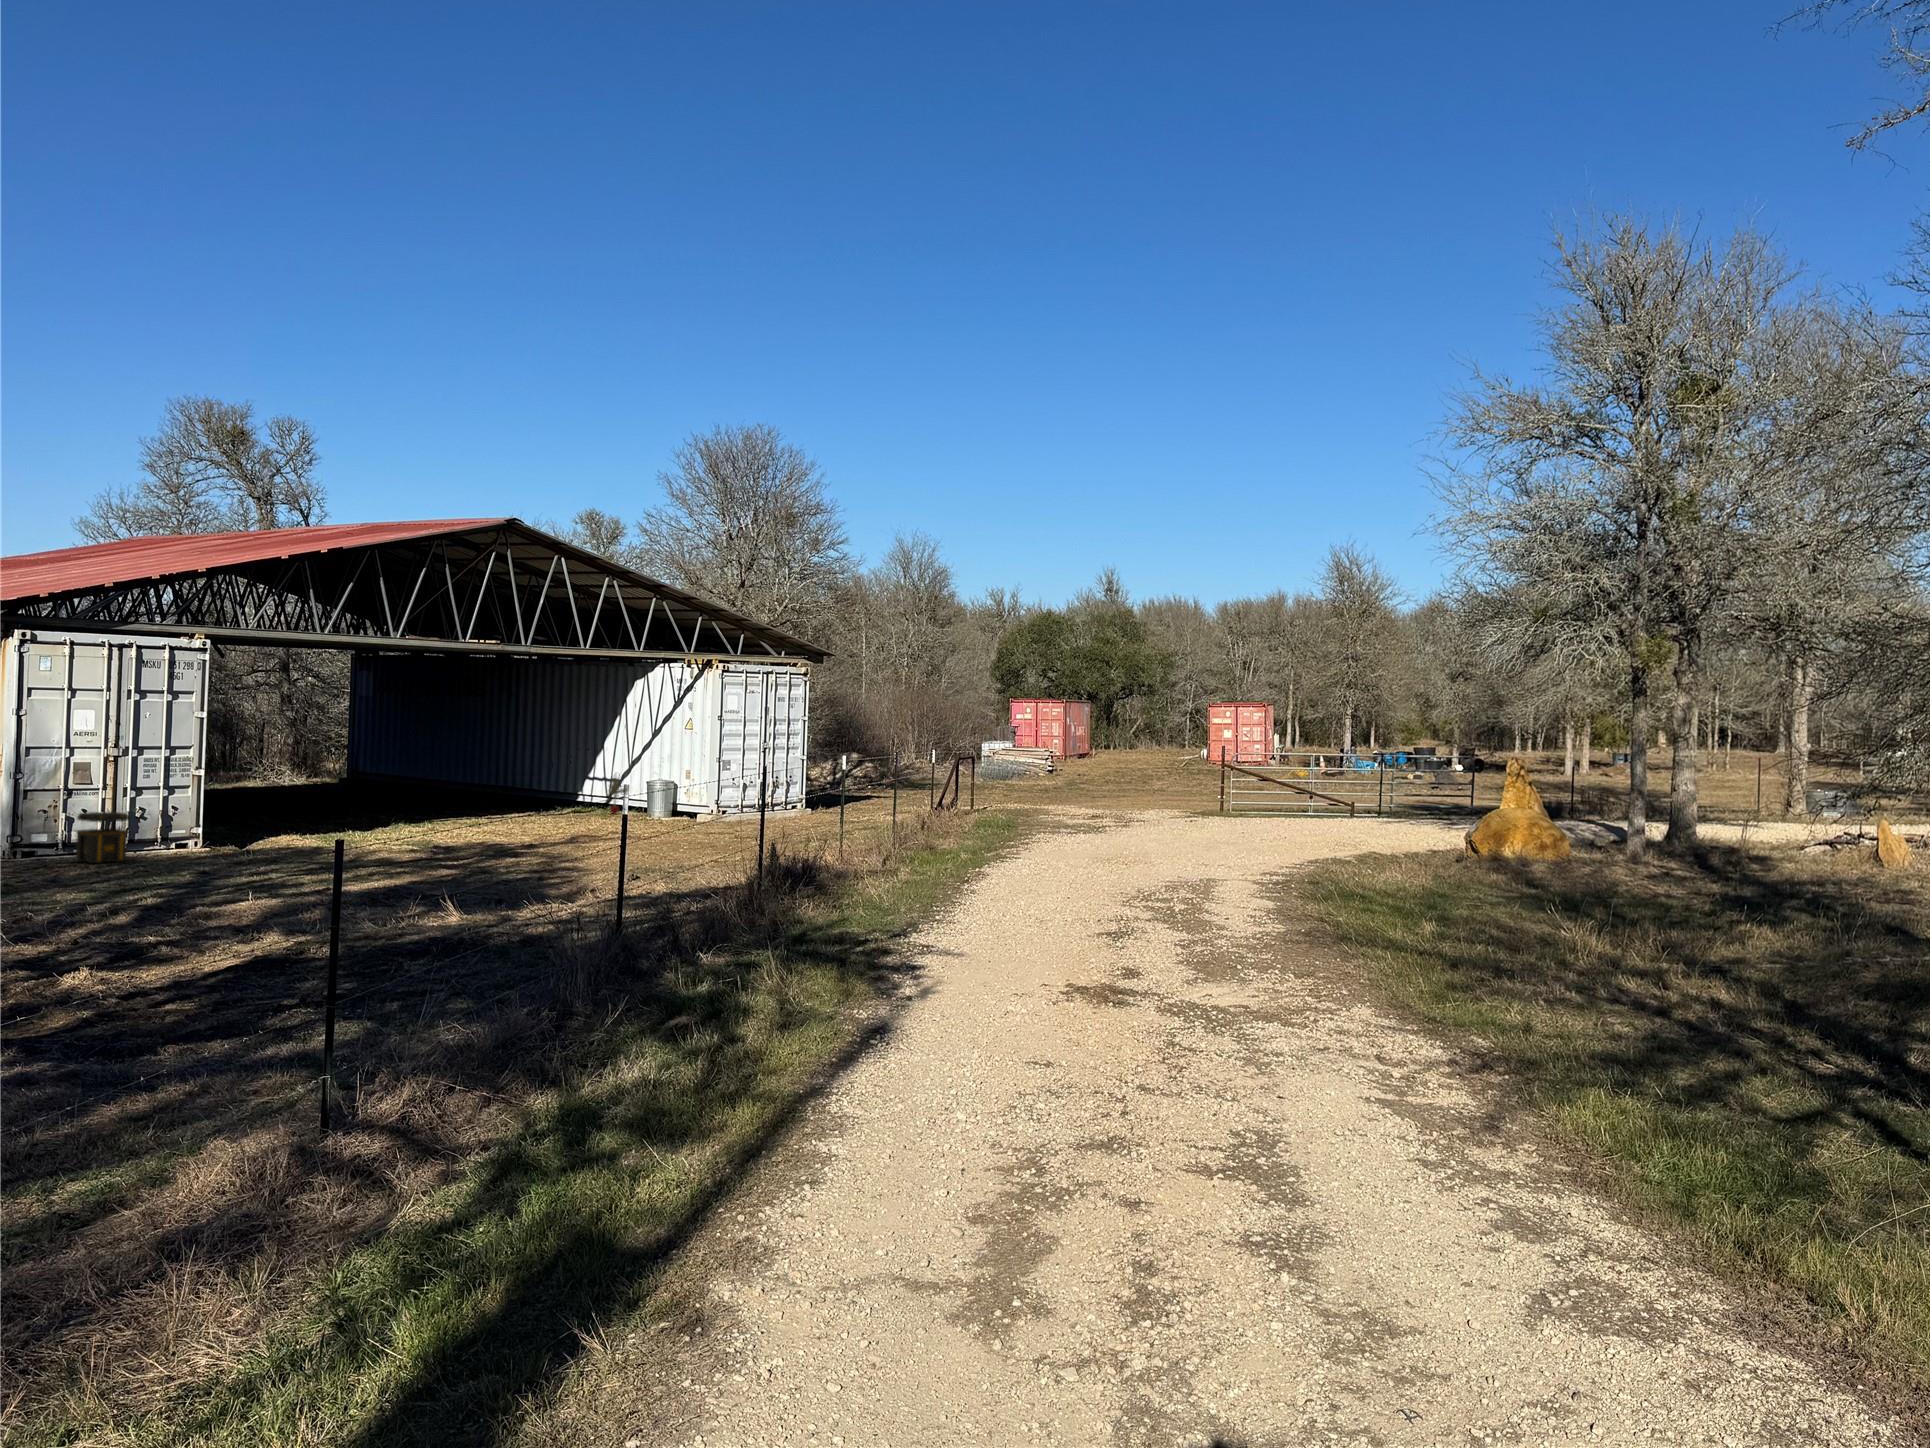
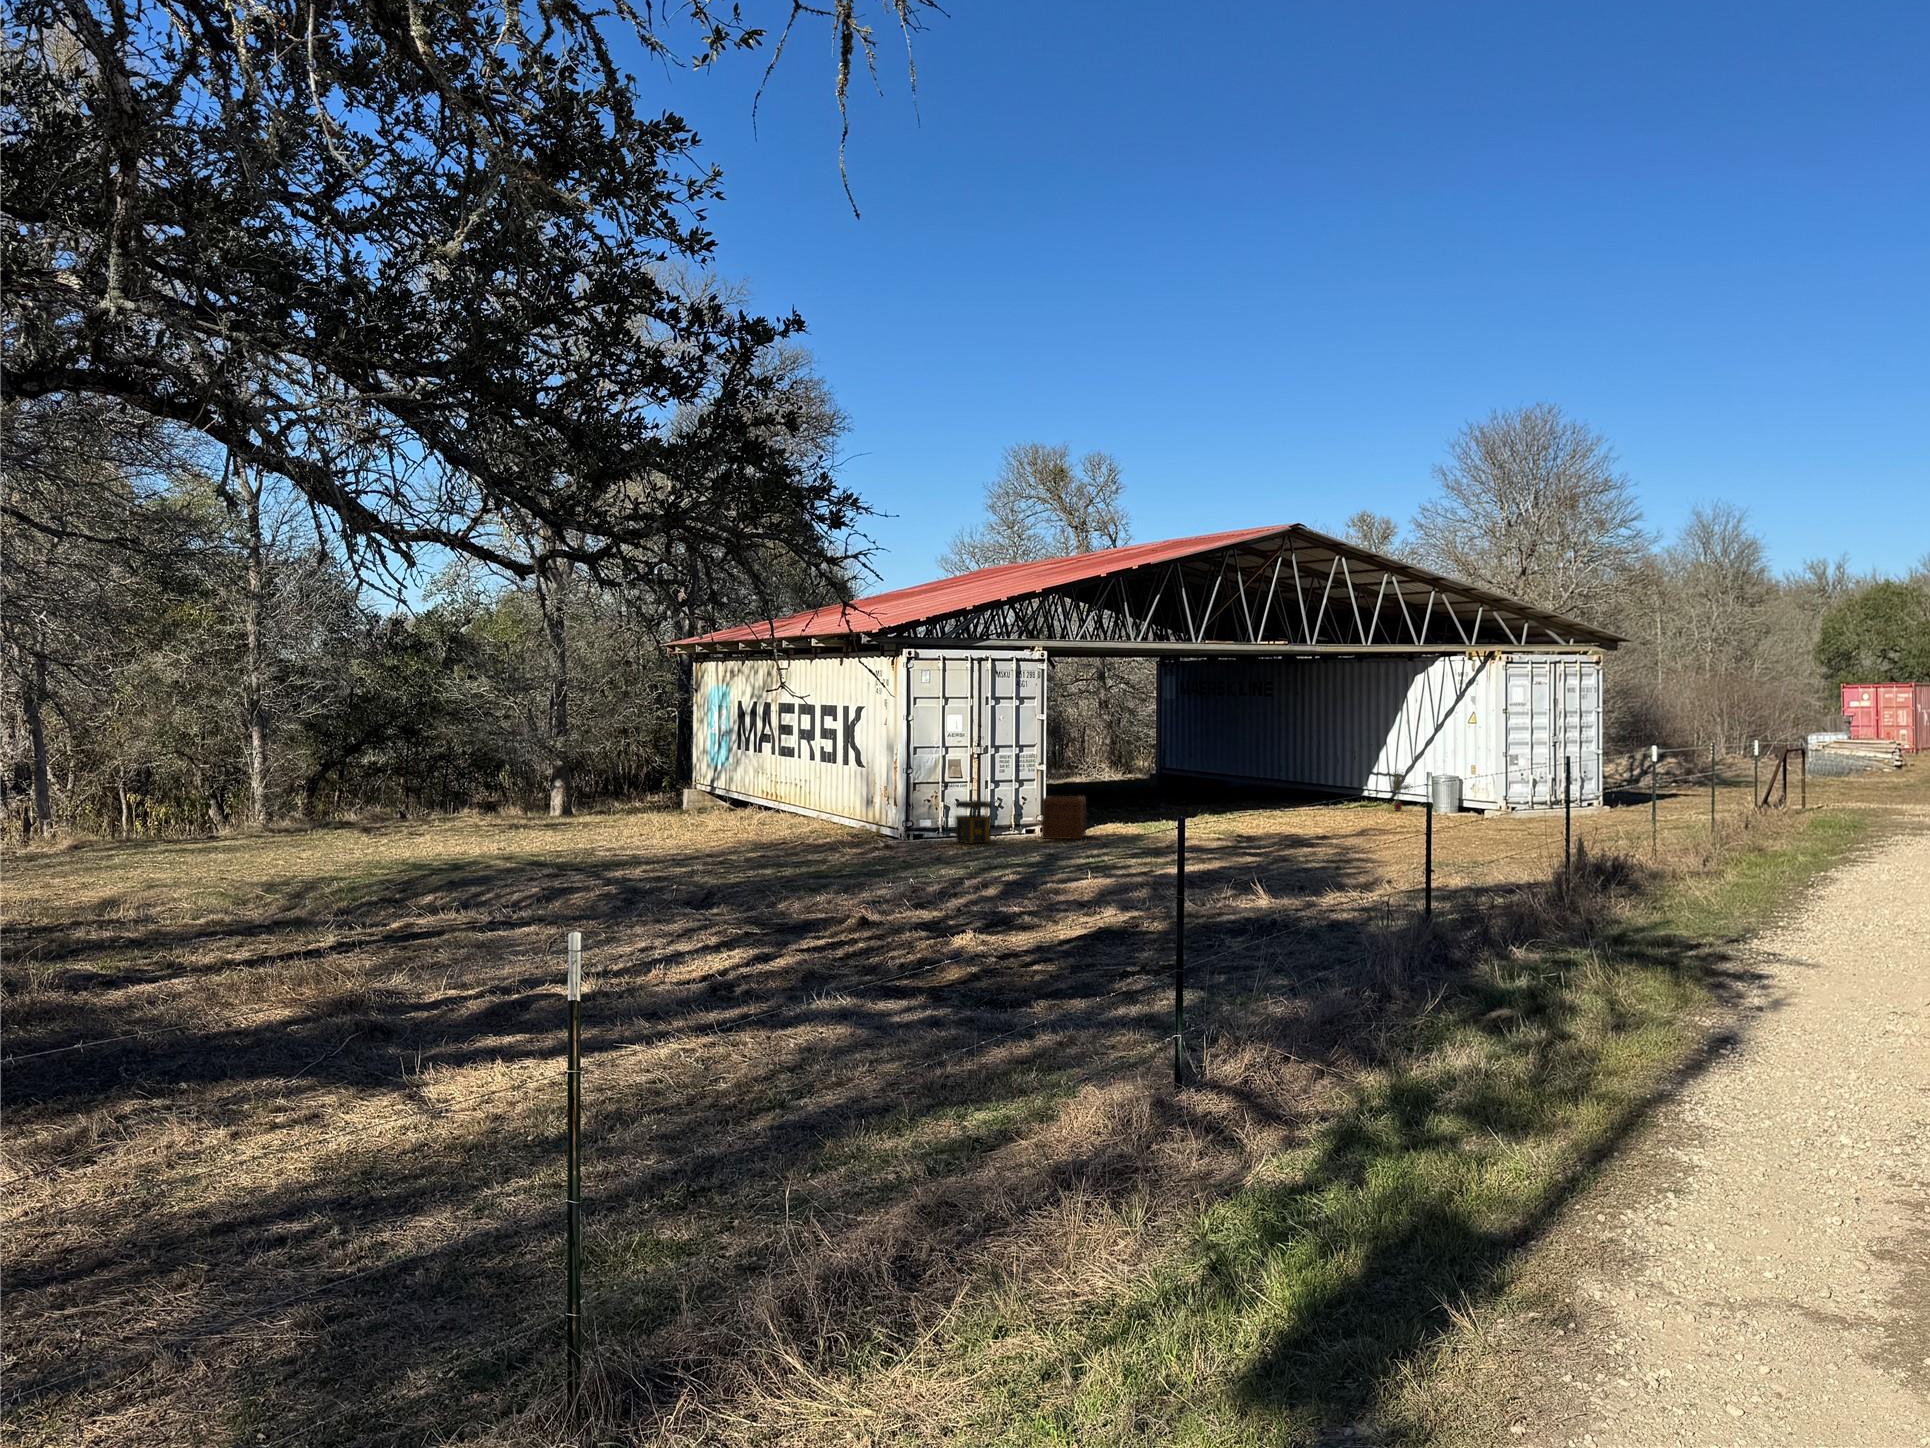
wooden crate: none [196,805,257,854] -> present [1041,796,1086,839]

